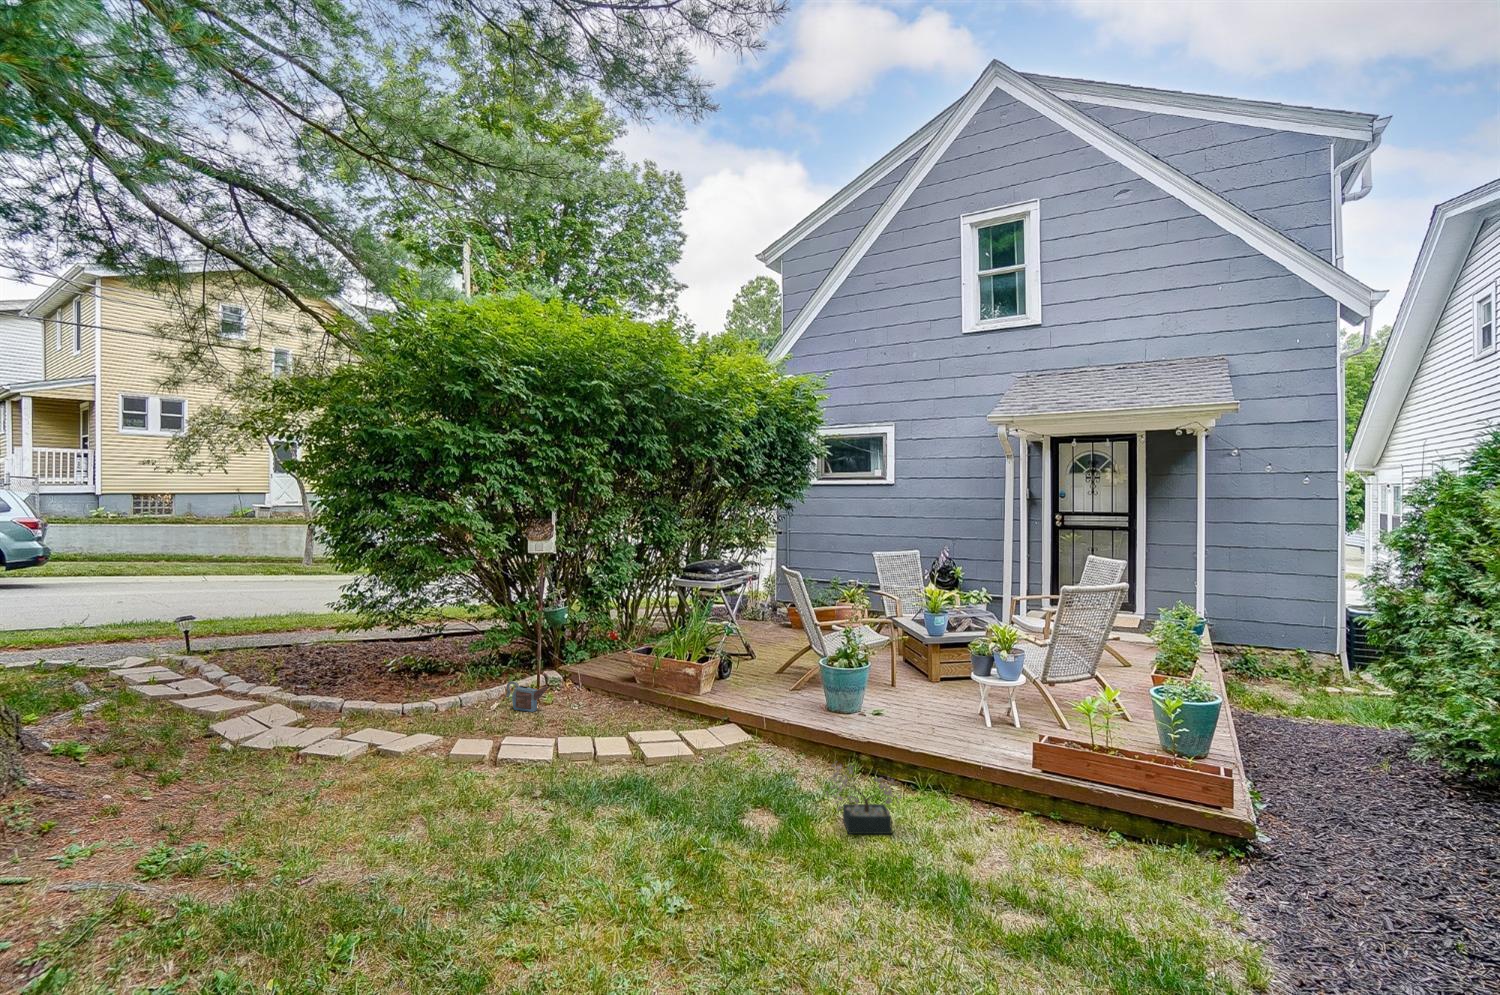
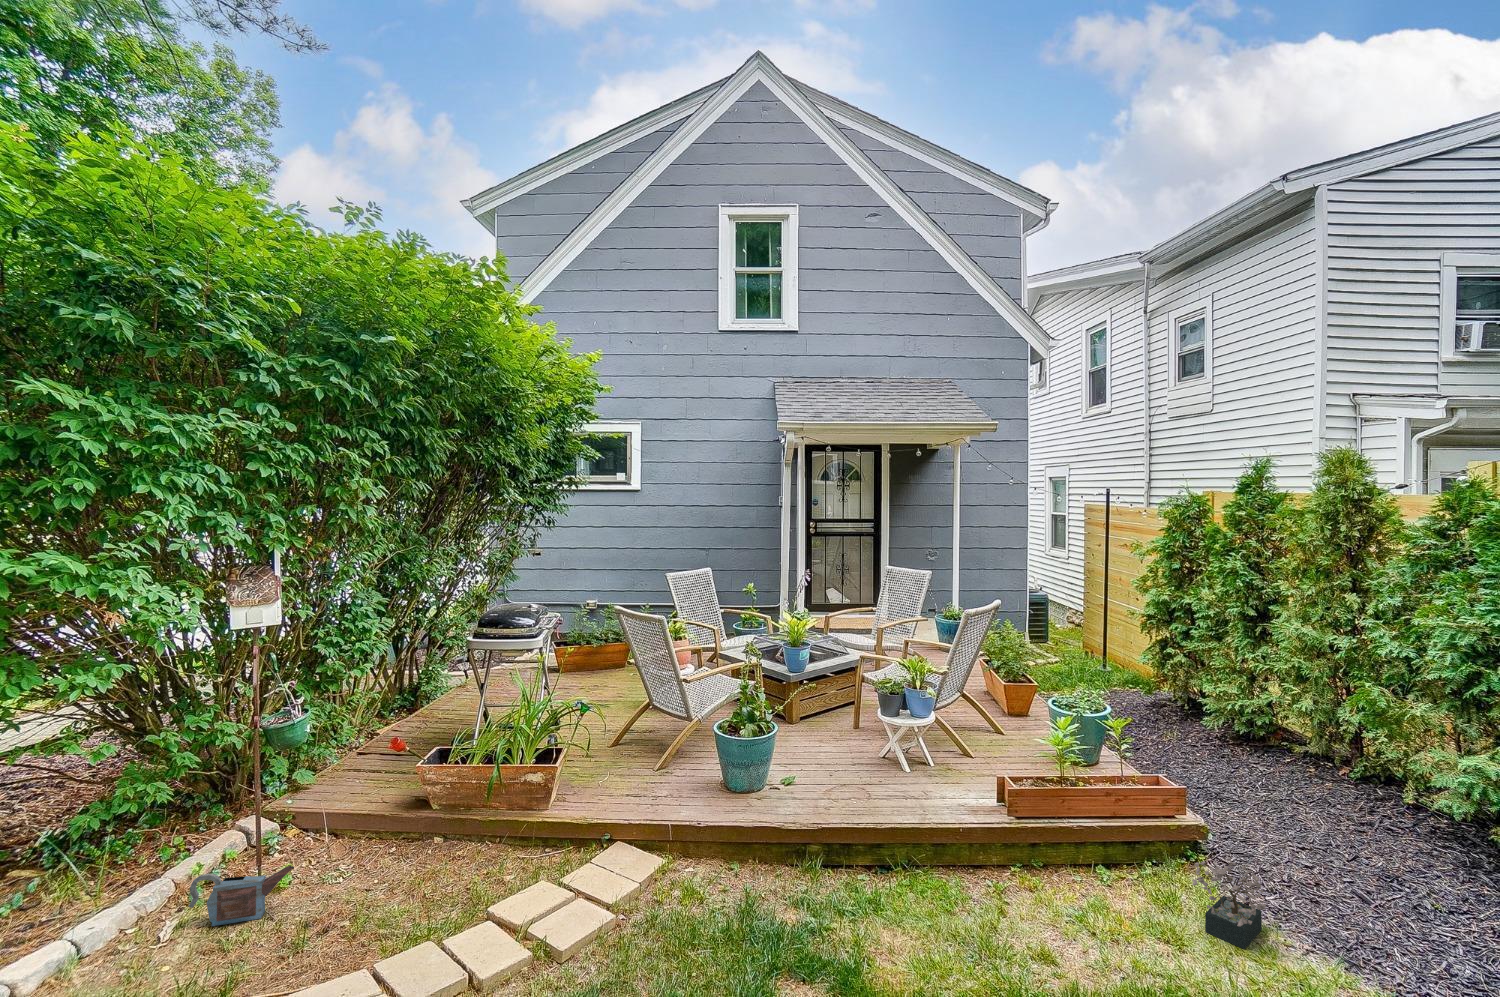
decorative plant: present [826,764,901,834] -> present [1192,861,1266,949]

